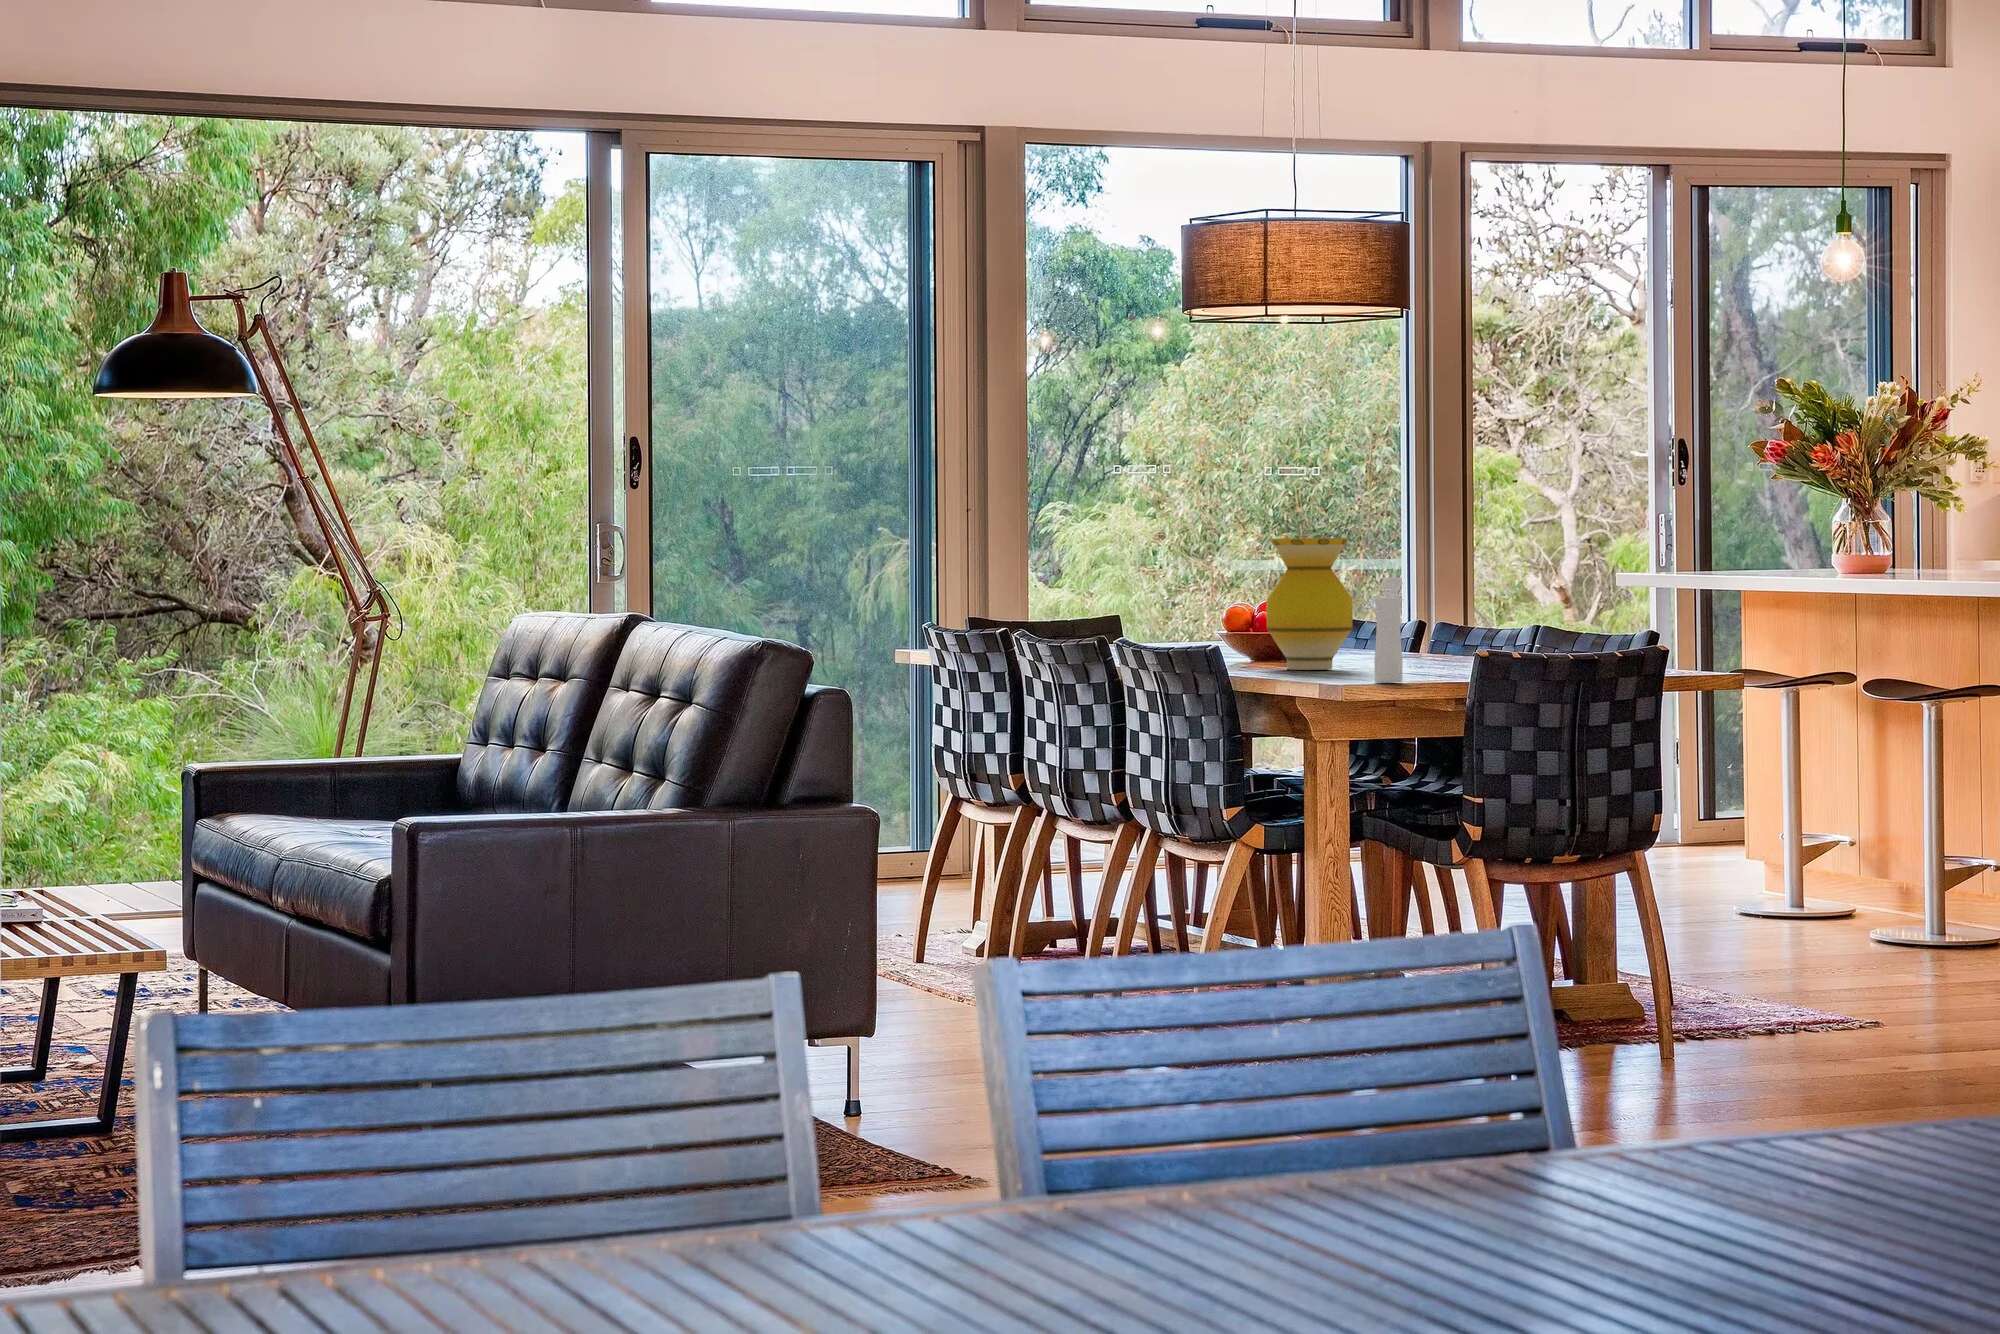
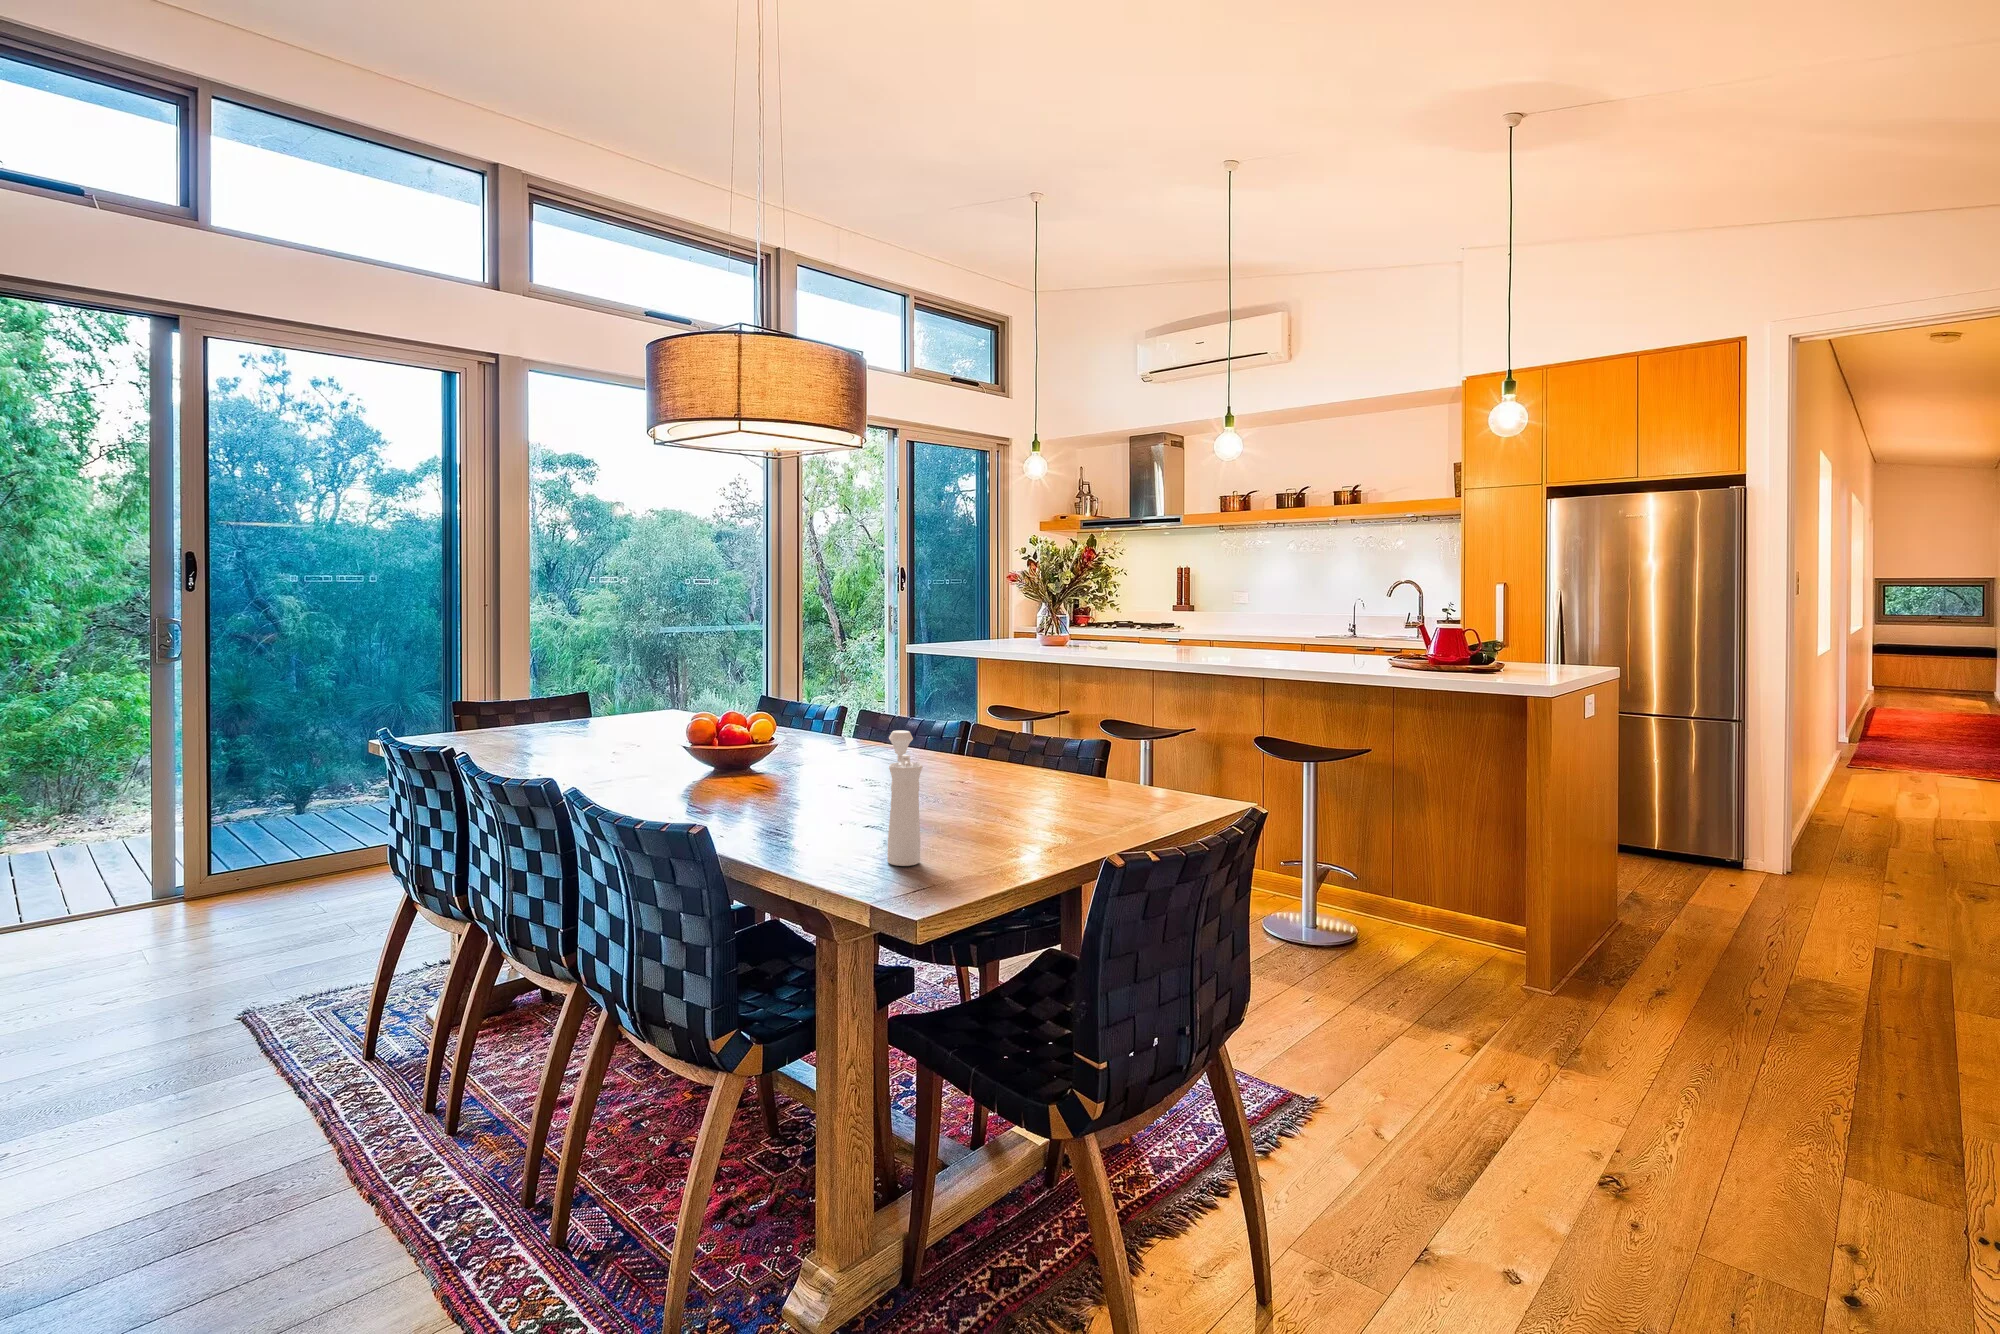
vase: present [1267,538,1353,670] -> none [745,664,837,808]

